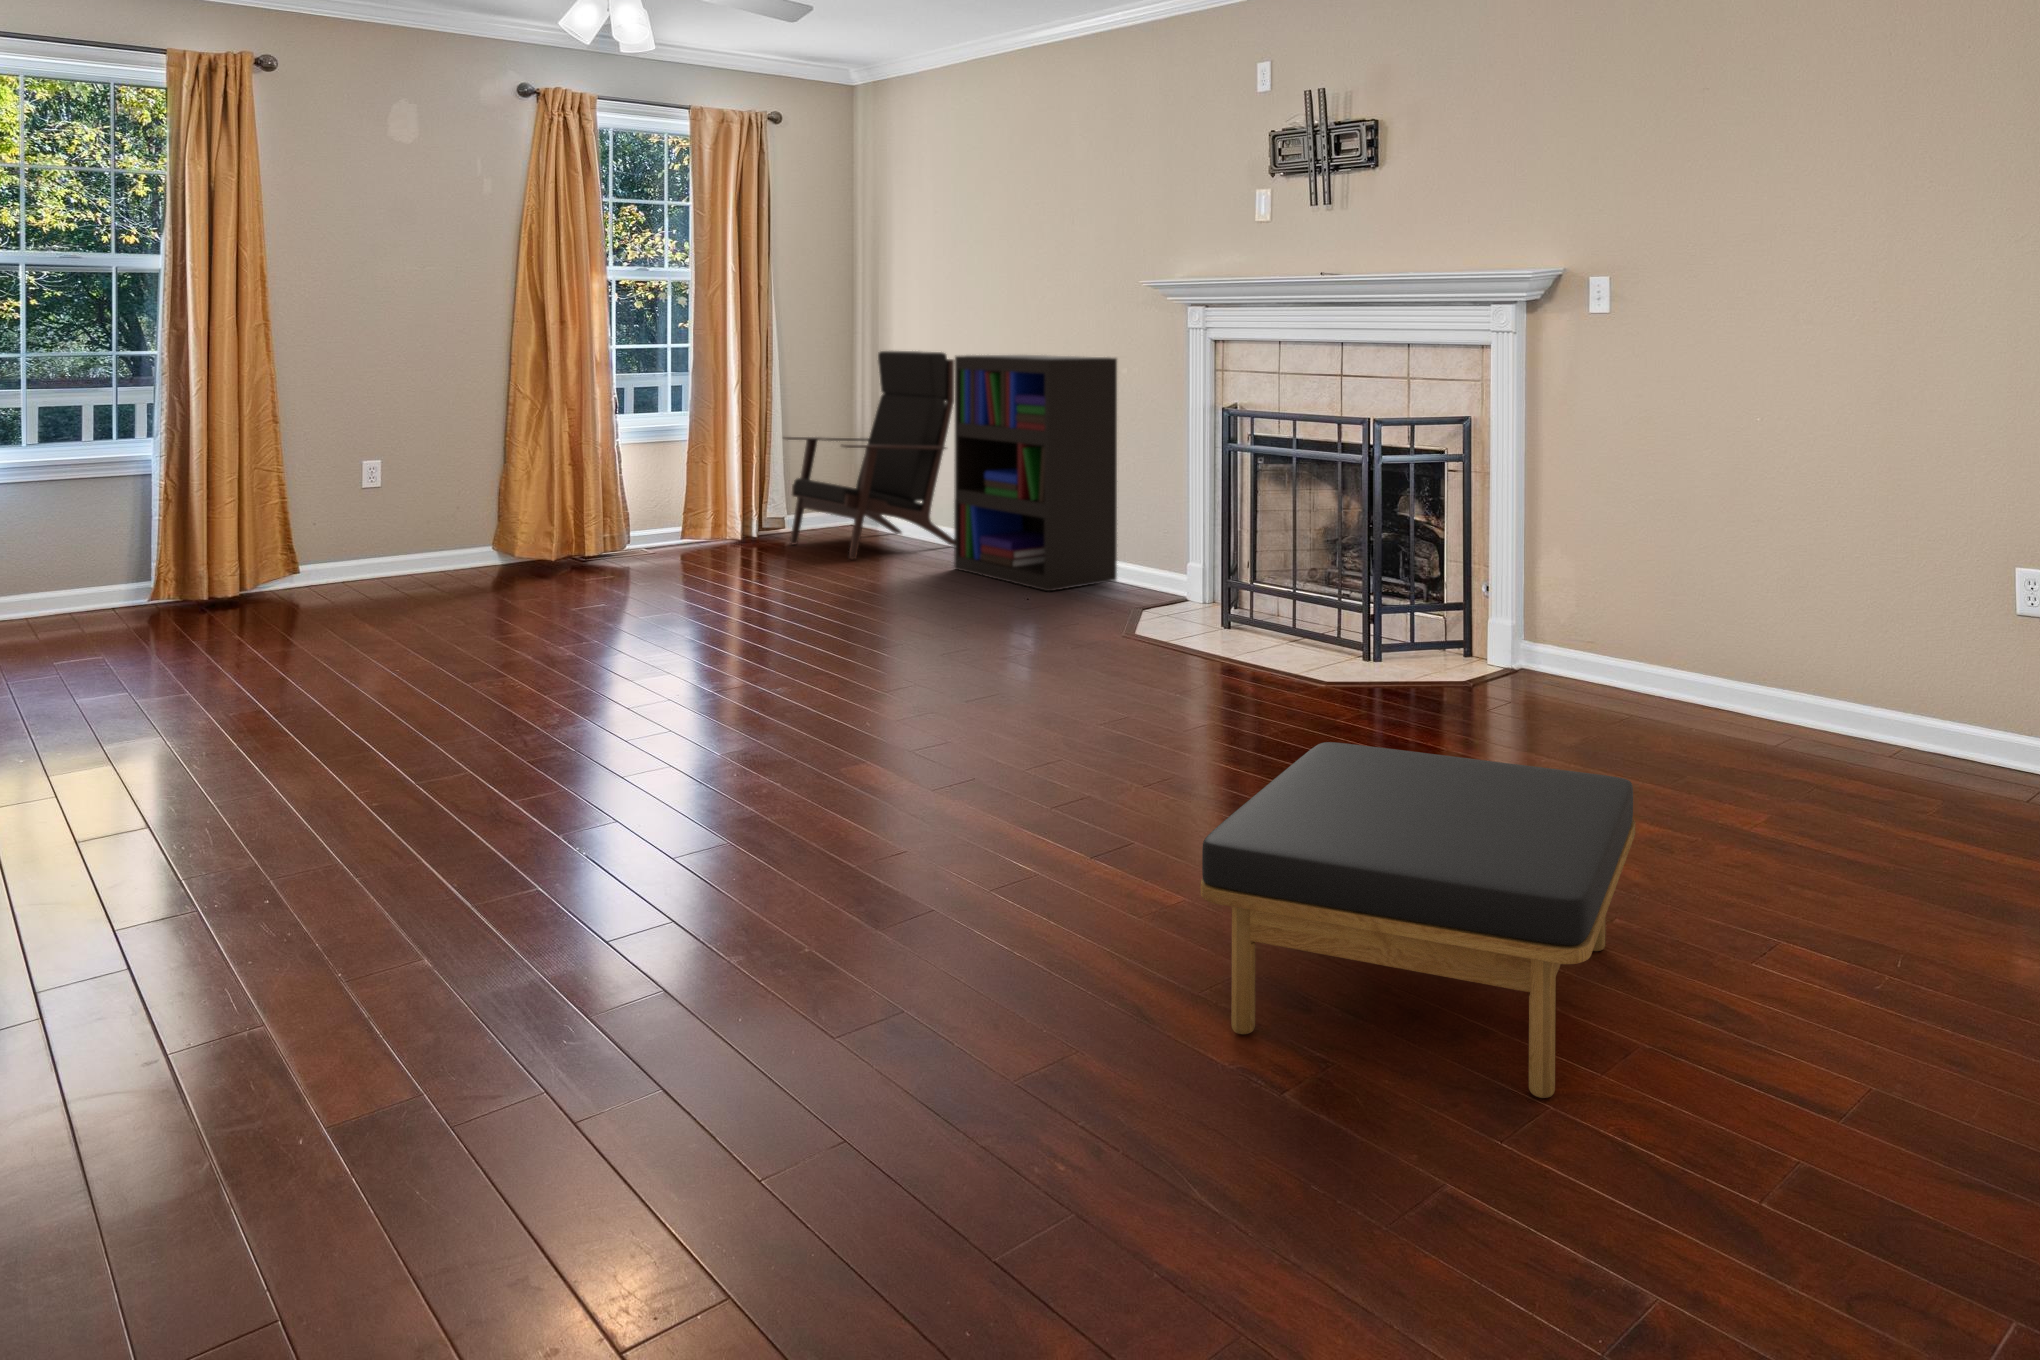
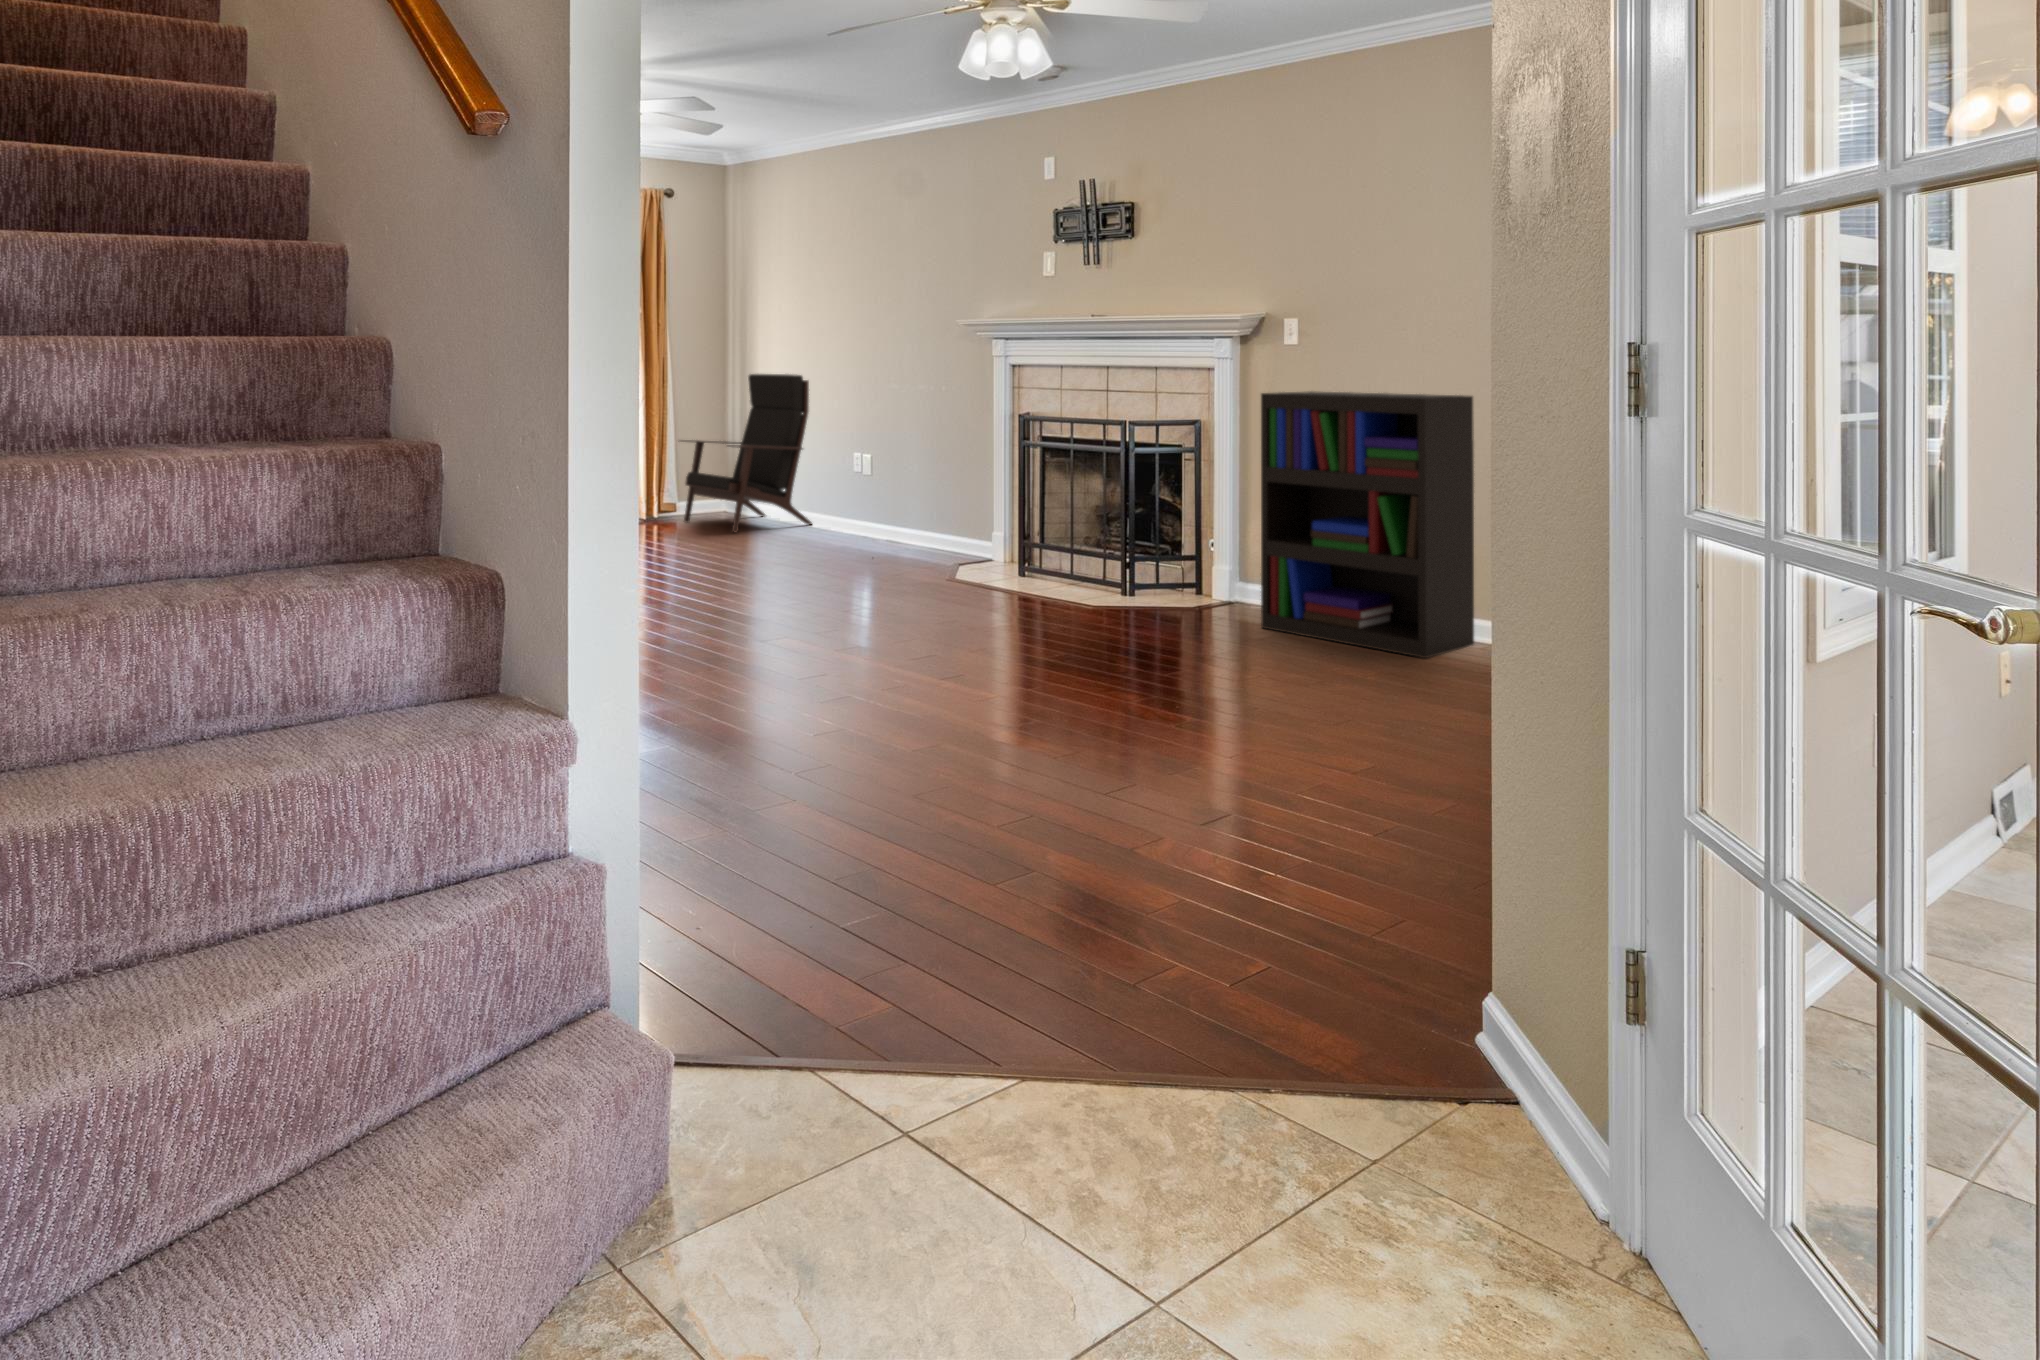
bookshelf: present [954,355,1117,591] -> present [1261,391,1474,658]
ottoman: present [1201,742,1635,1098] -> none [1013,610,1273,777]

